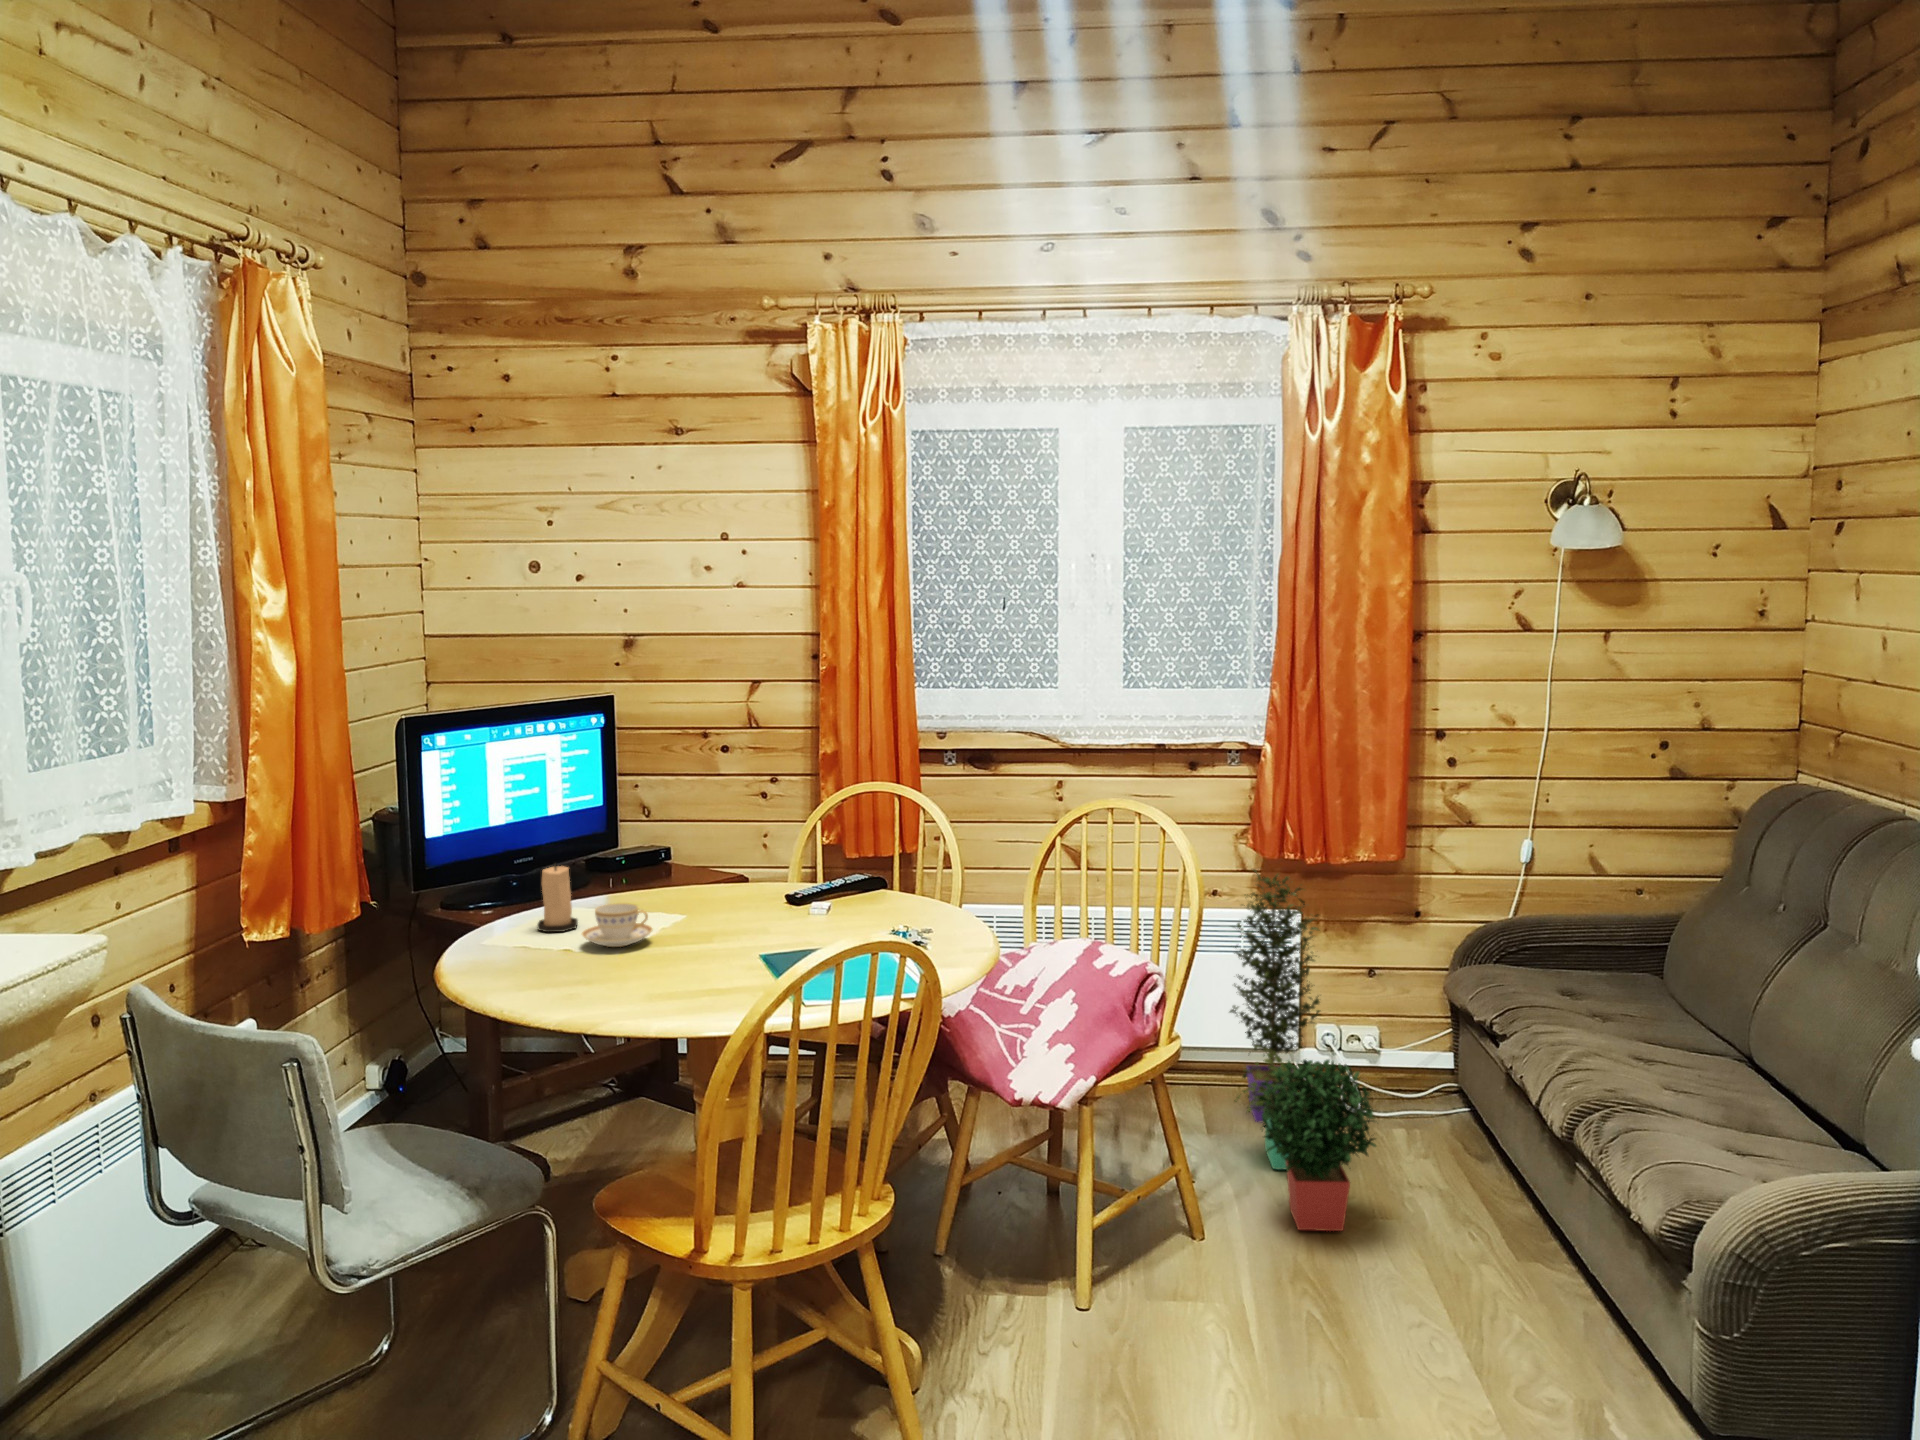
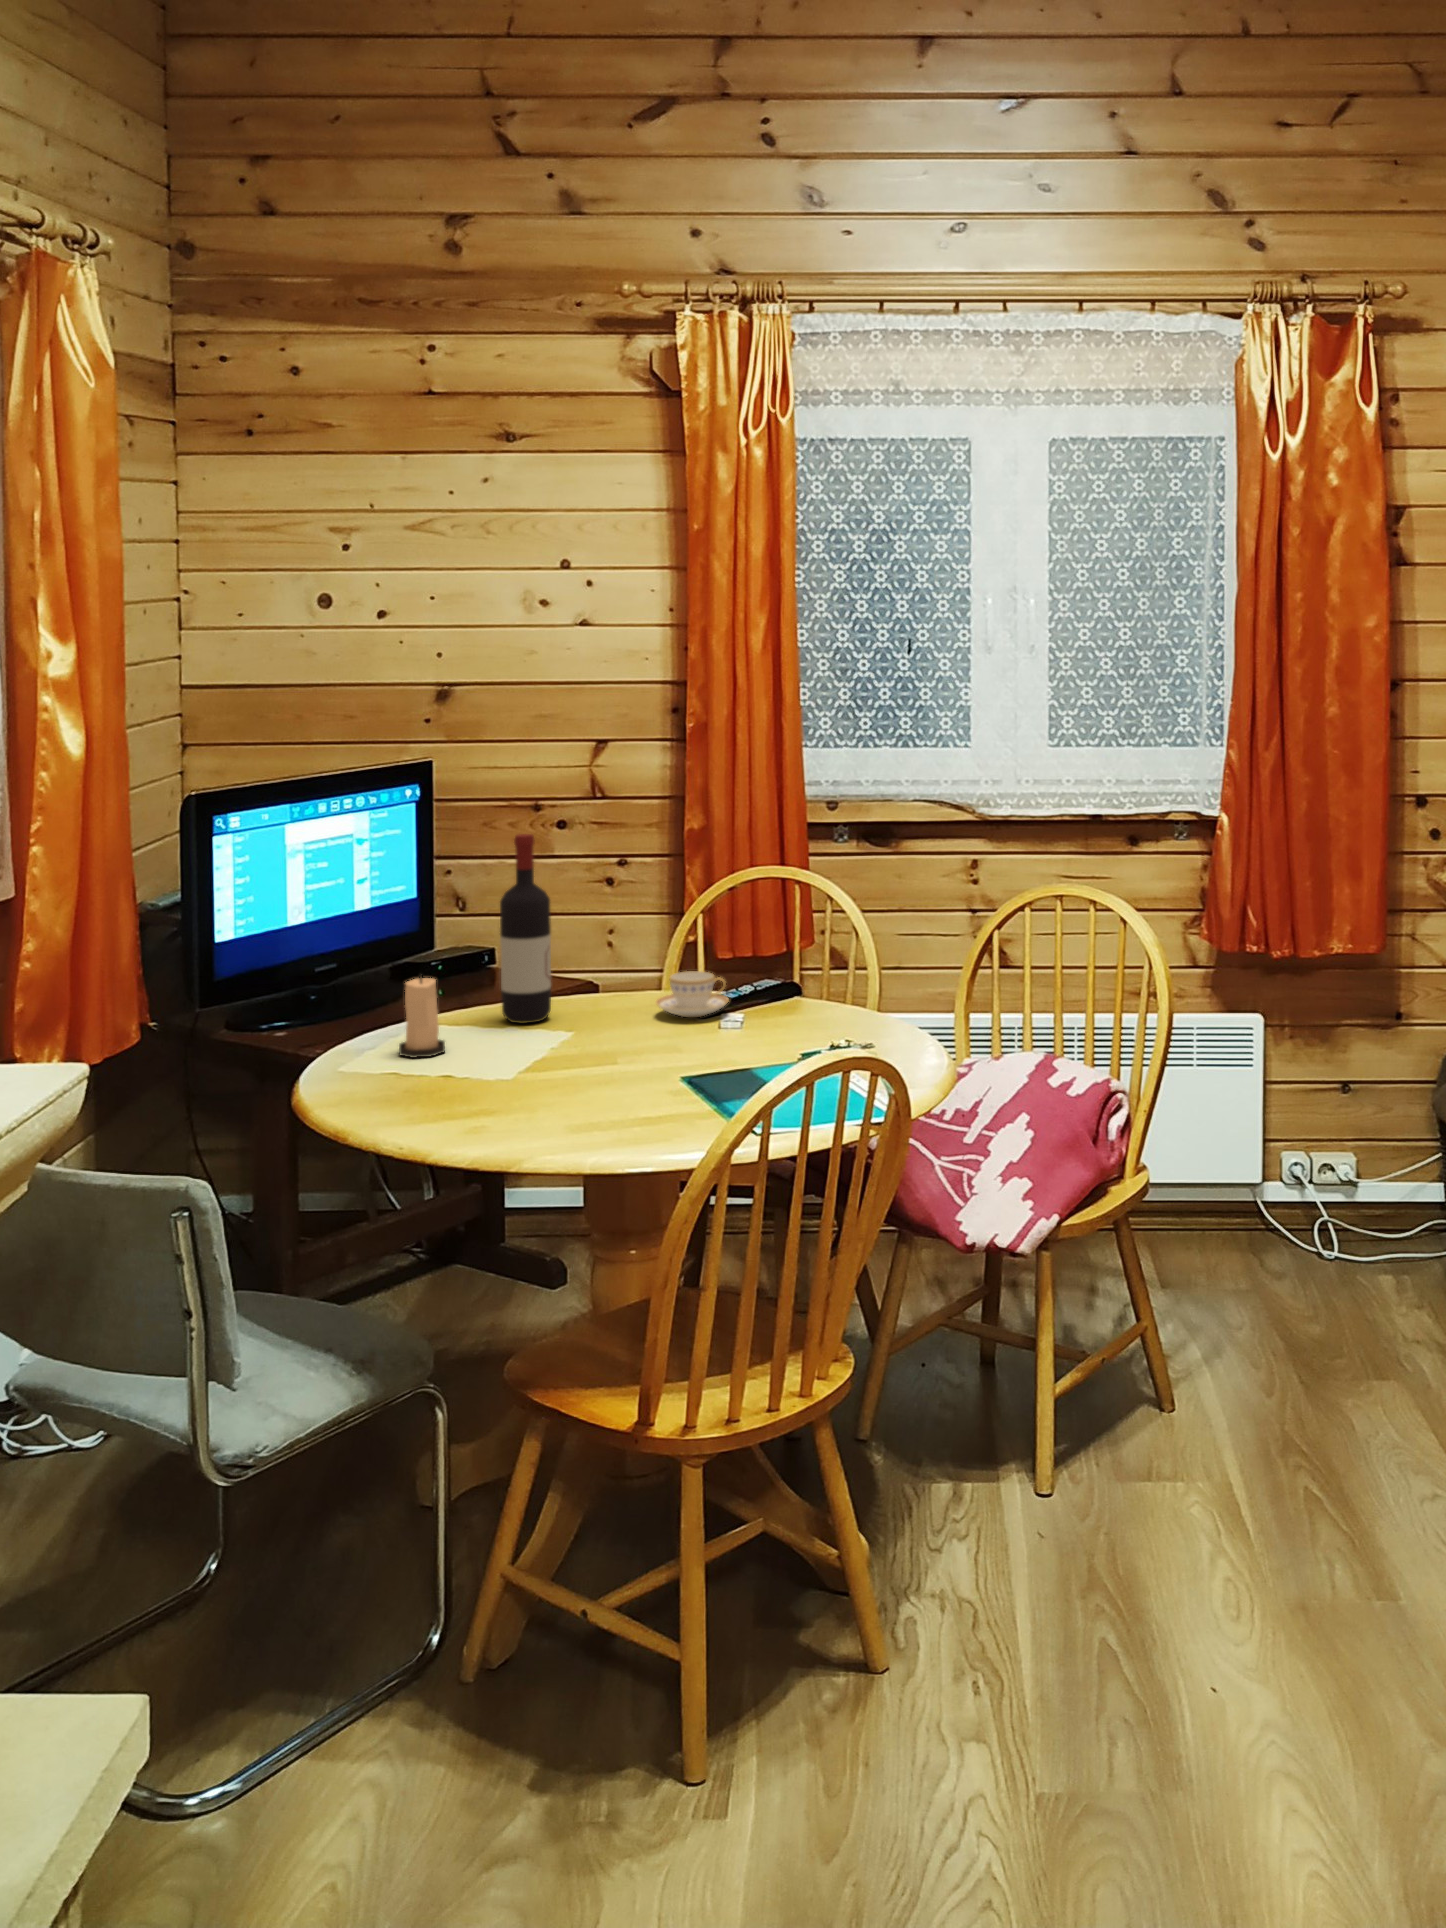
wine bottle: none [631,748,675,906] -> present [500,834,551,1024]
potted plant: present [1230,869,1376,1231] -> none [1184,964,1375,1394]
teacup: present [582,903,652,947] -> present [656,971,729,1017]

